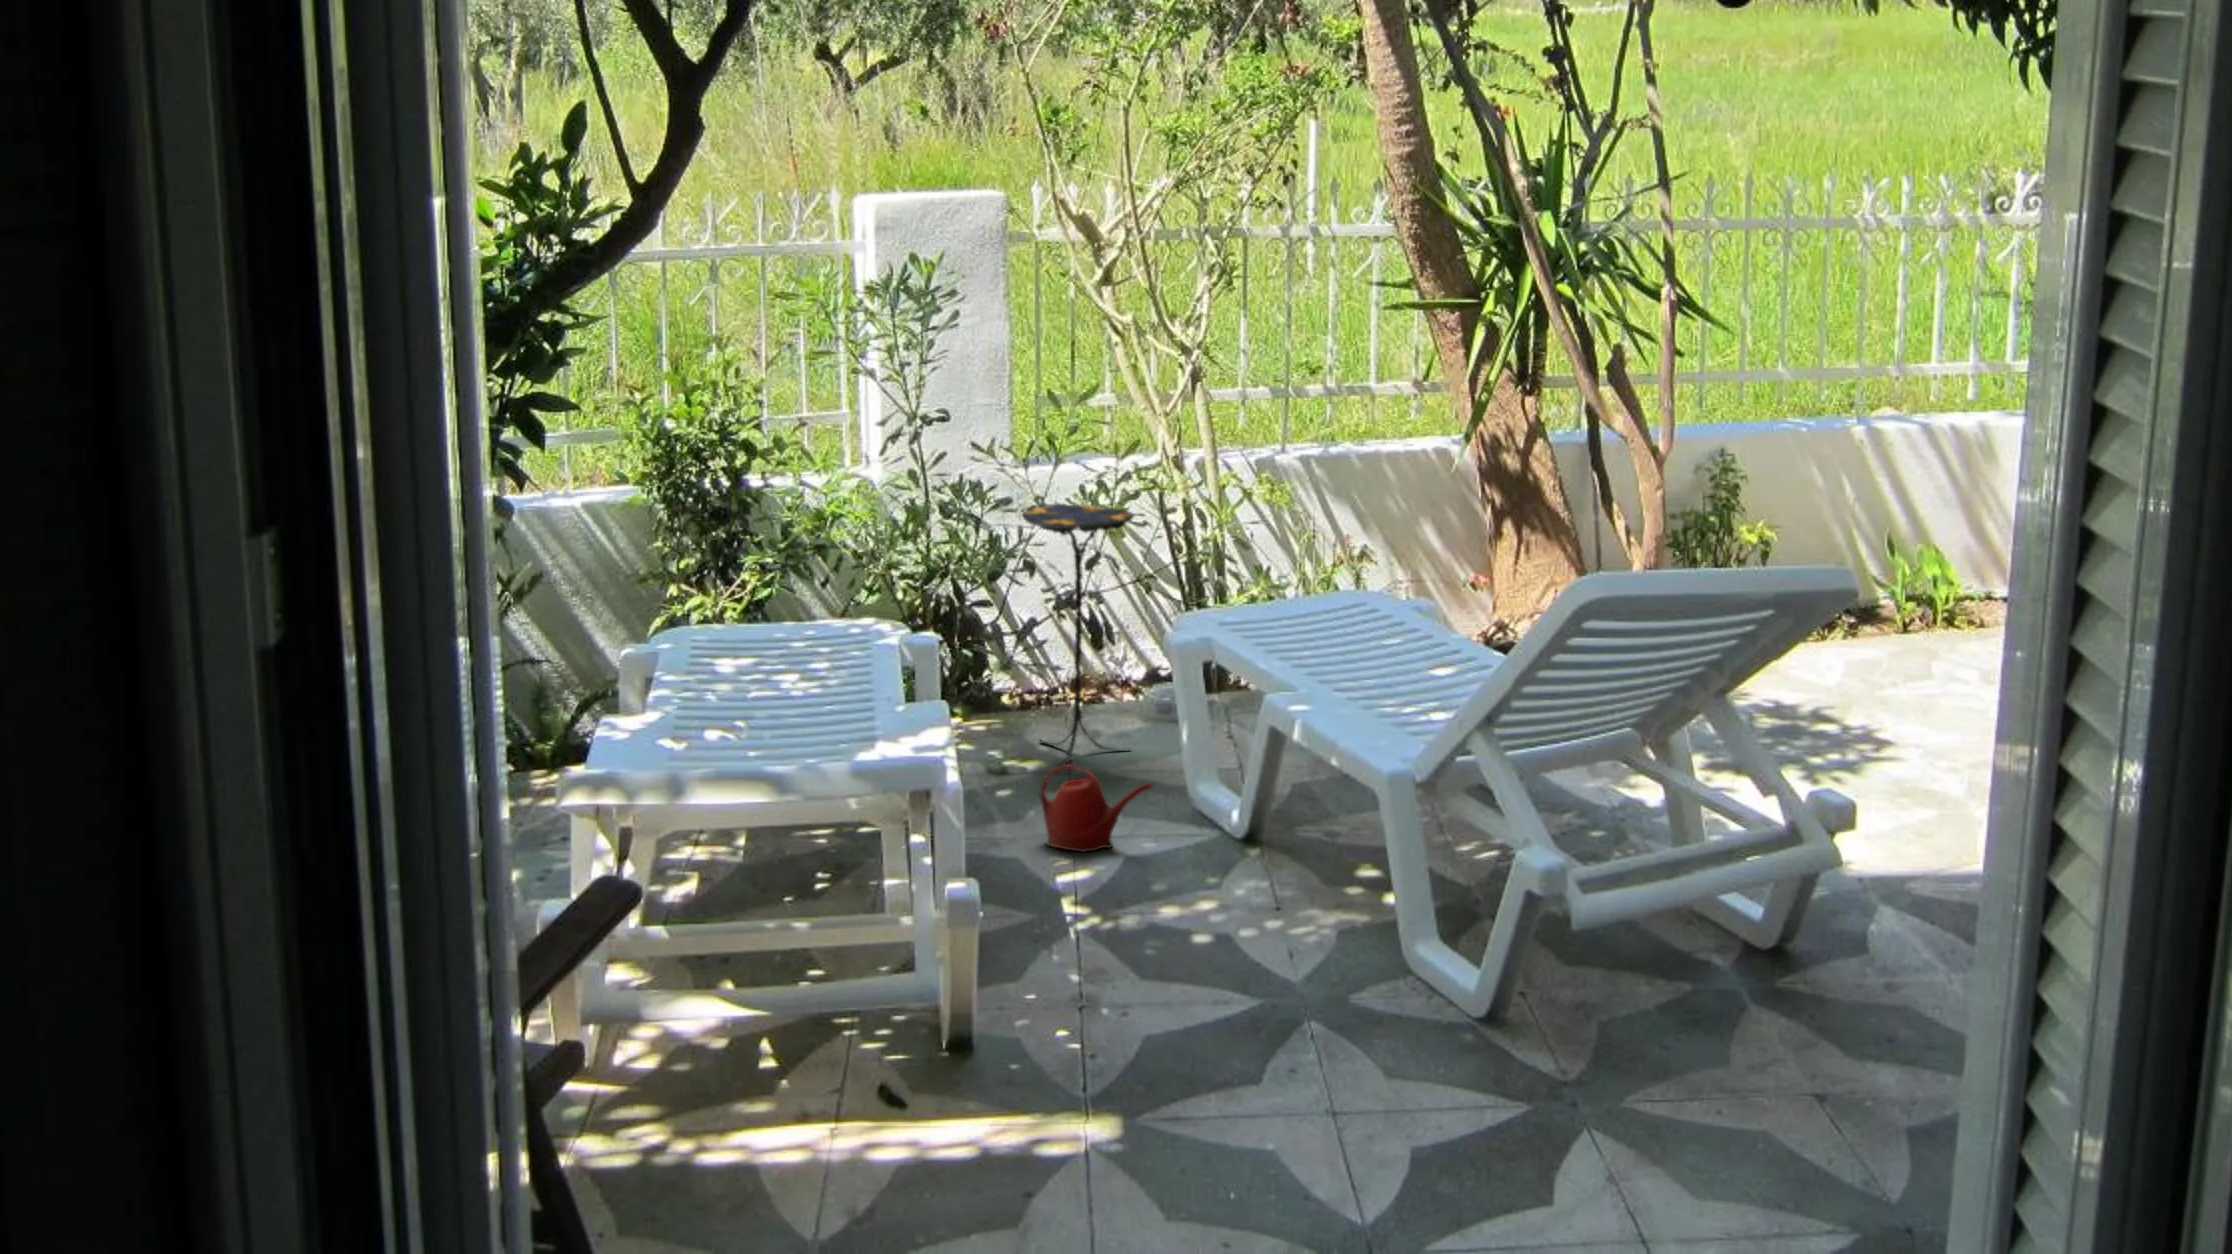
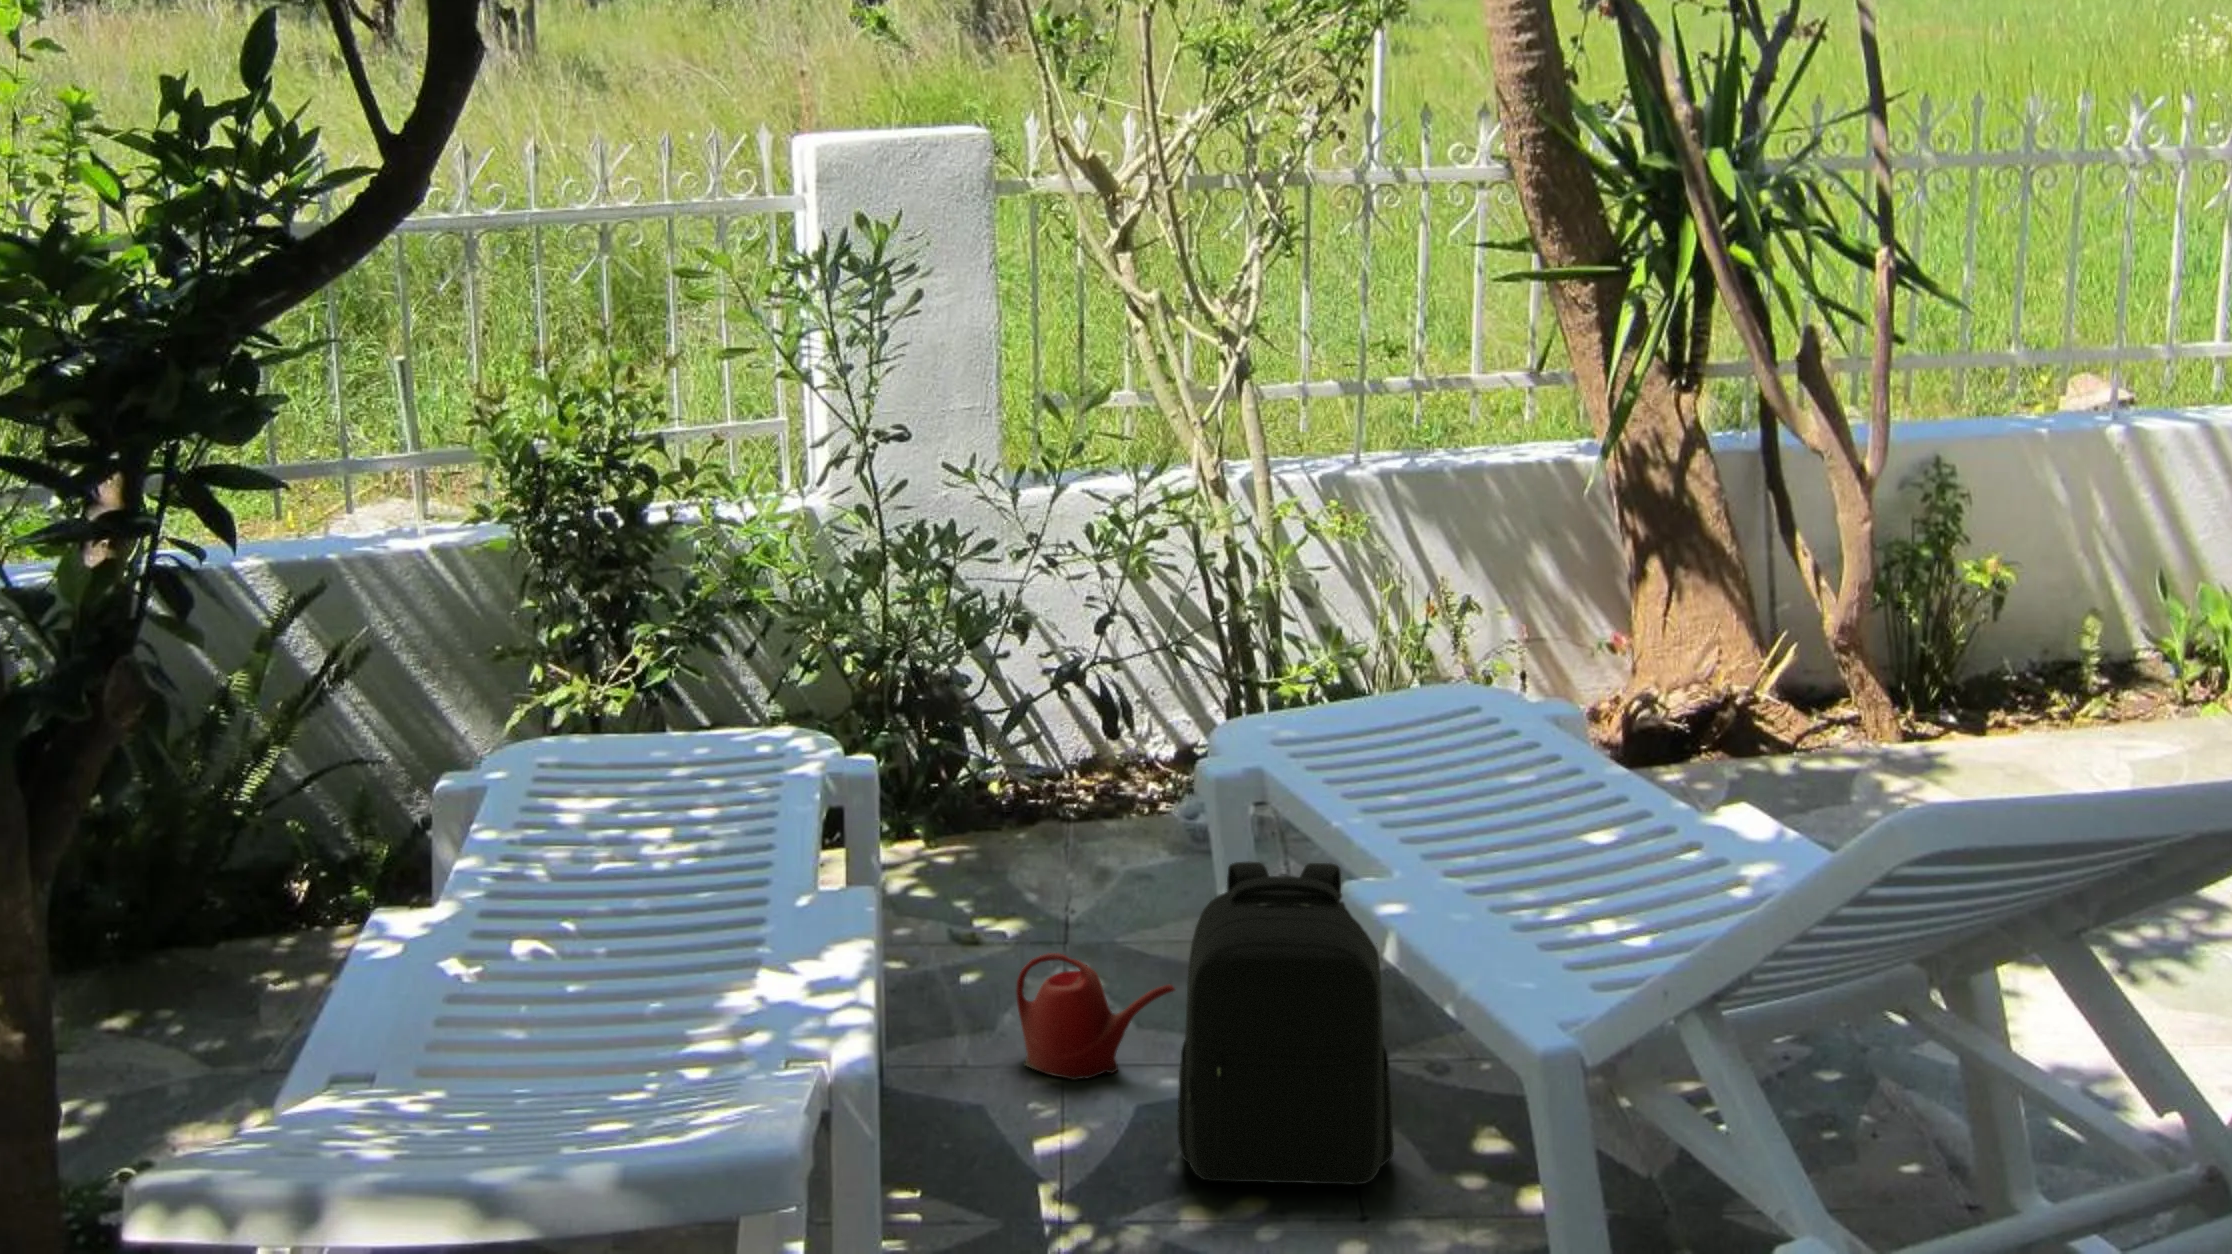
side table: present [1022,505,1134,766] -> none [999,557,1154,919]
backpack: none [1157,686,1304,899] -> present [1177,862,1394,1185]

